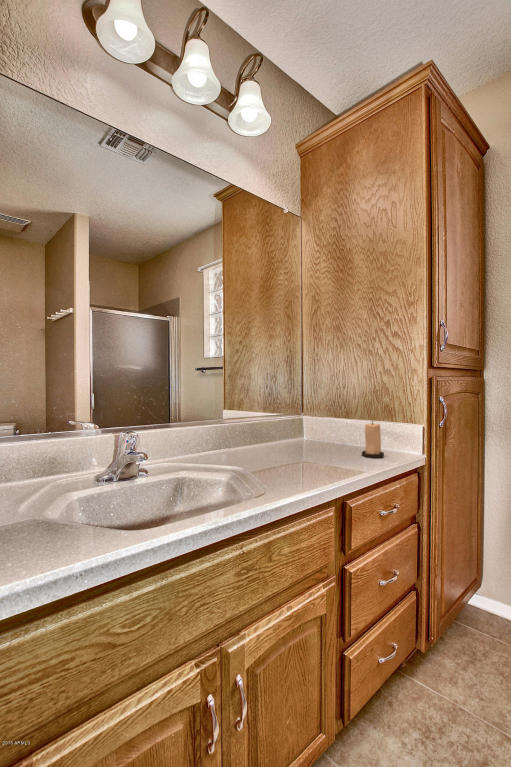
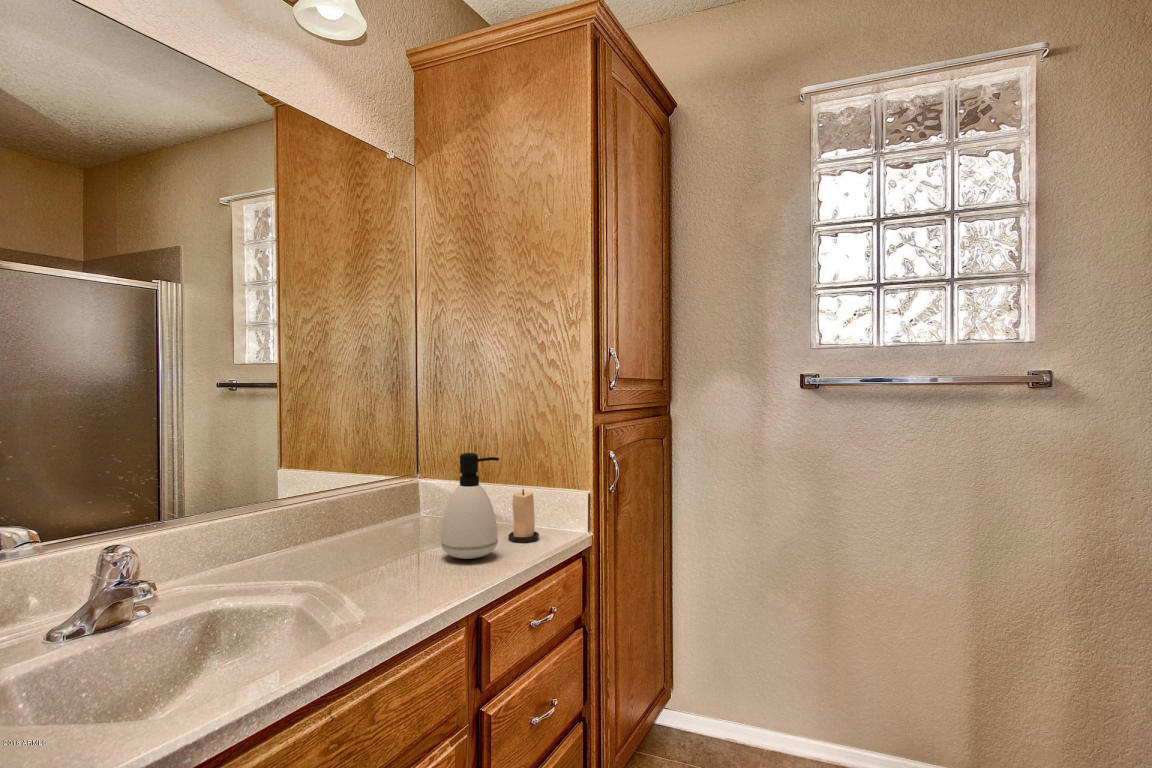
soap dispenser: none [316,392,356,464] -> present [441,453,499,559]

